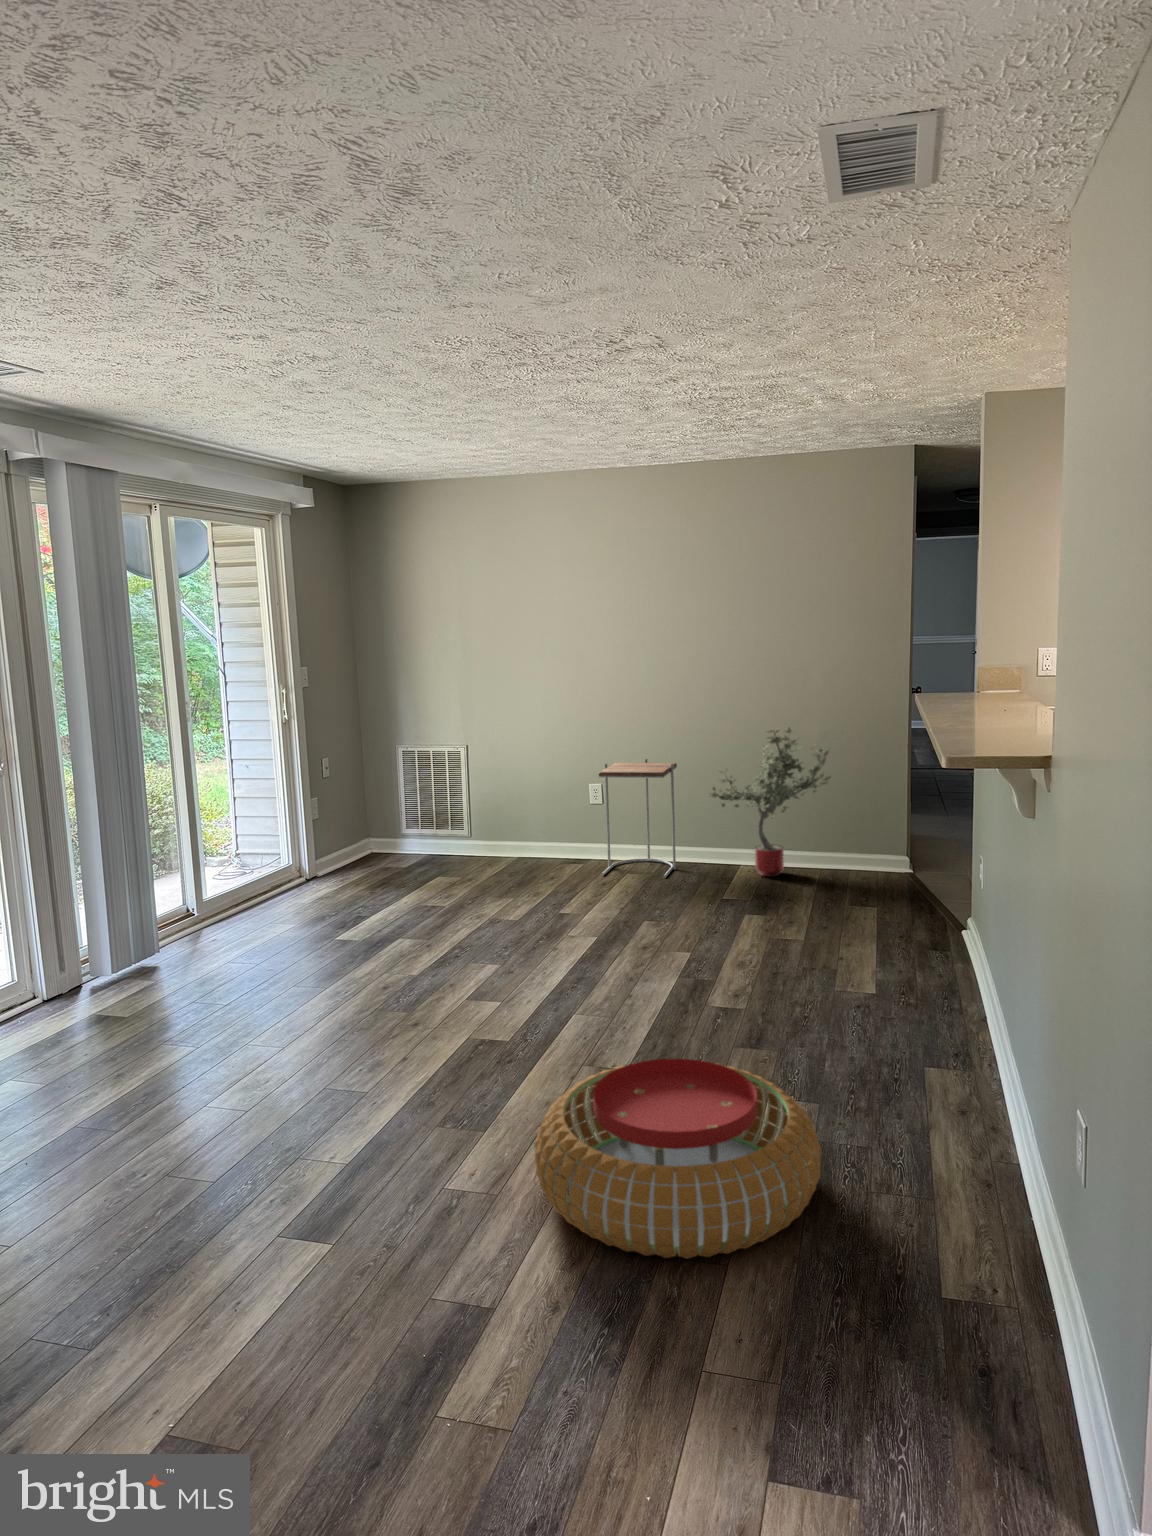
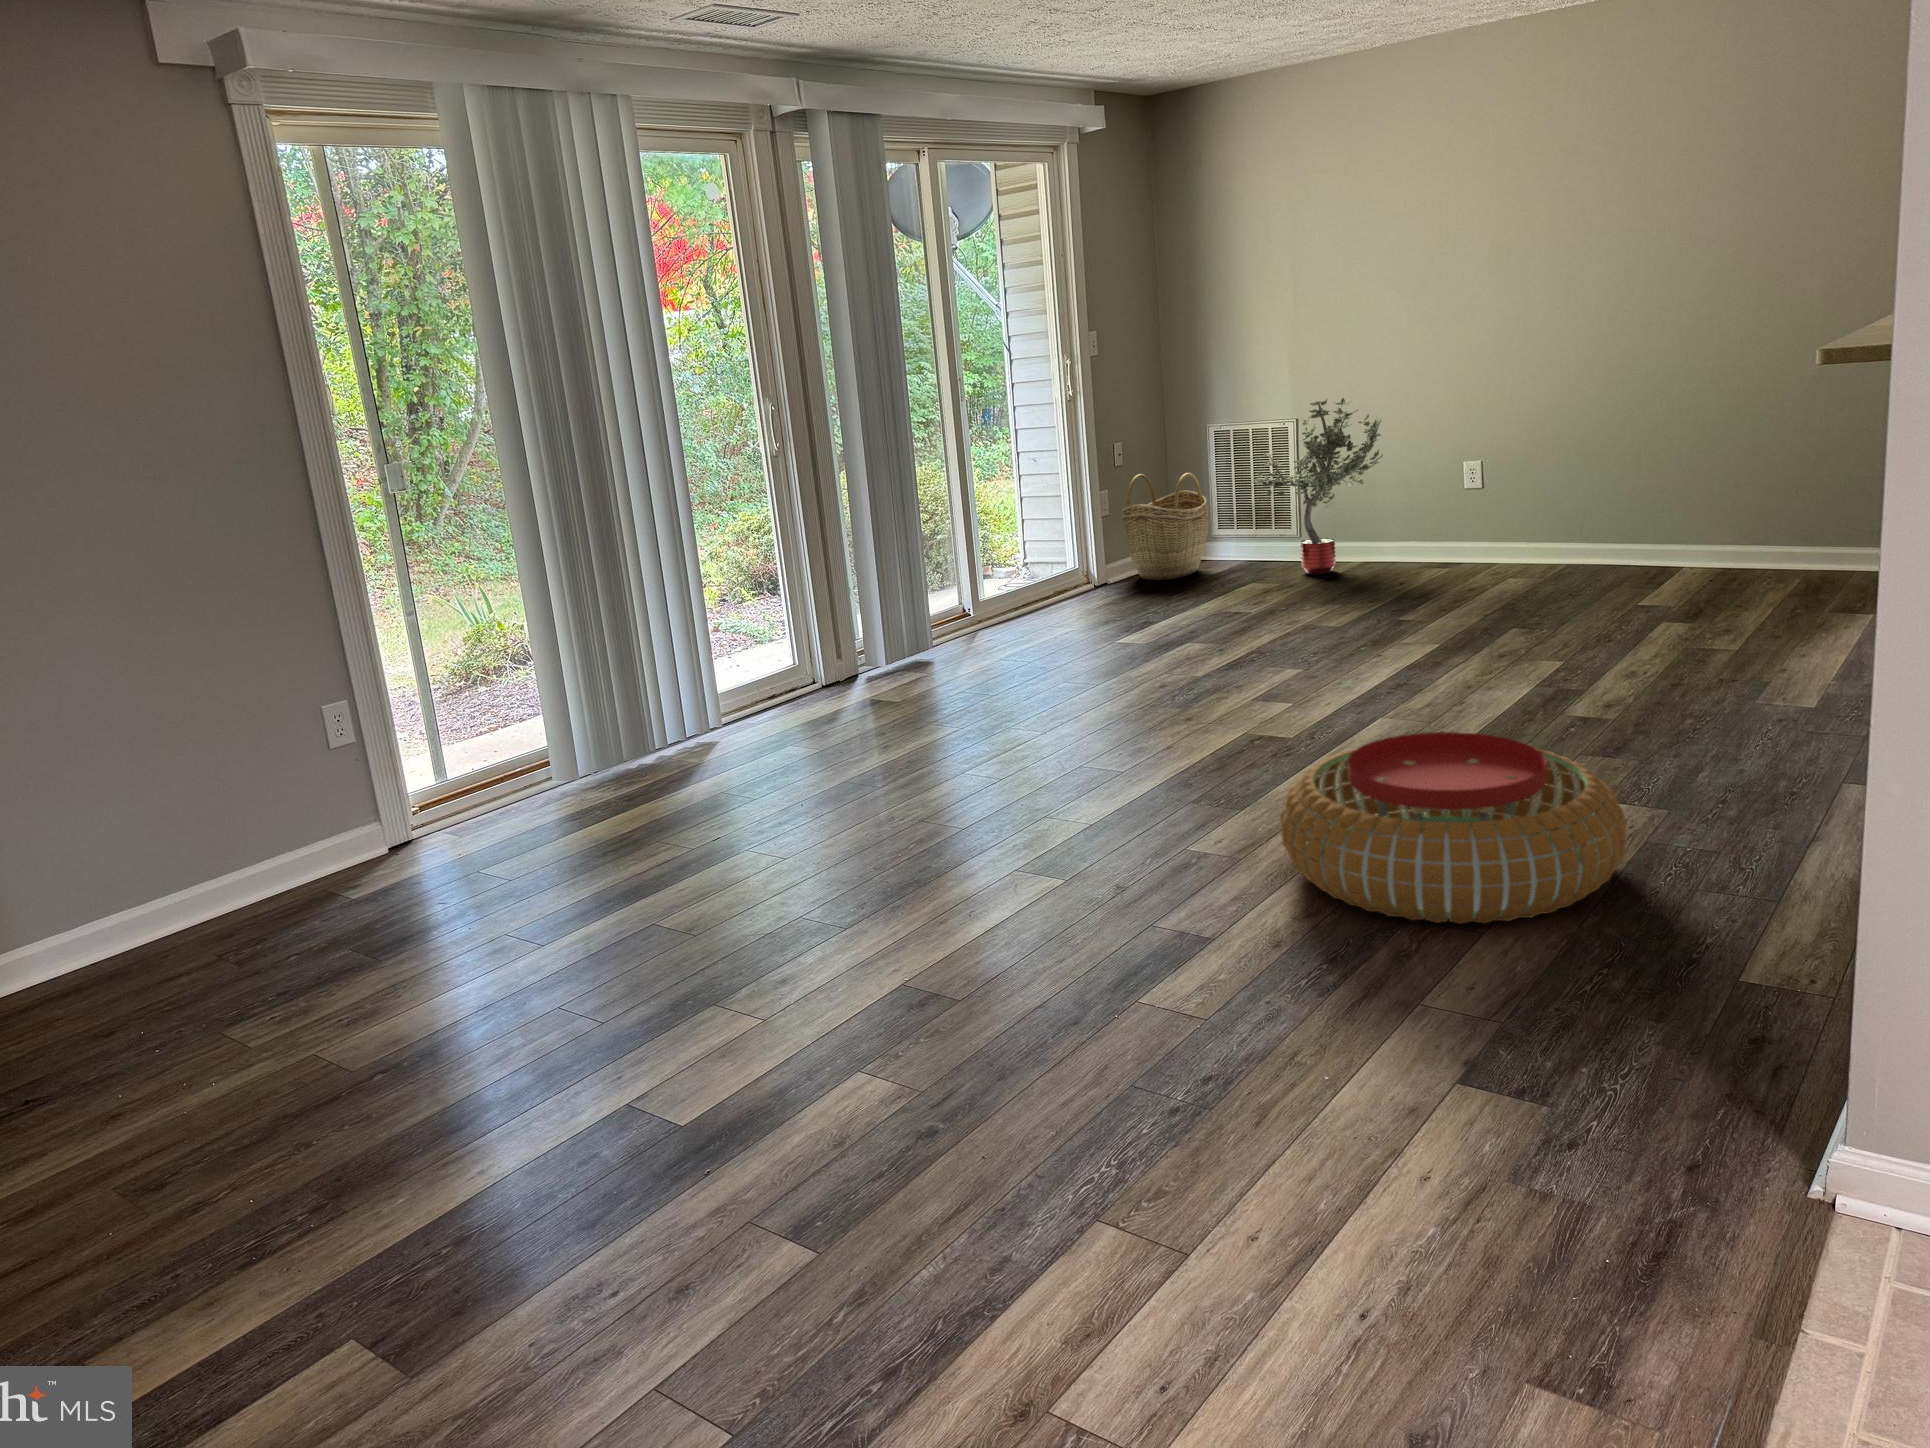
potted tree: present [711,728,831,877] -> present [1253,398,1383,575]
side table: present [599,759,677,878] -> none [1463,427,1581,583]
woven basket: none [328,785,399,874] -> present [1123,473,1208,580]

